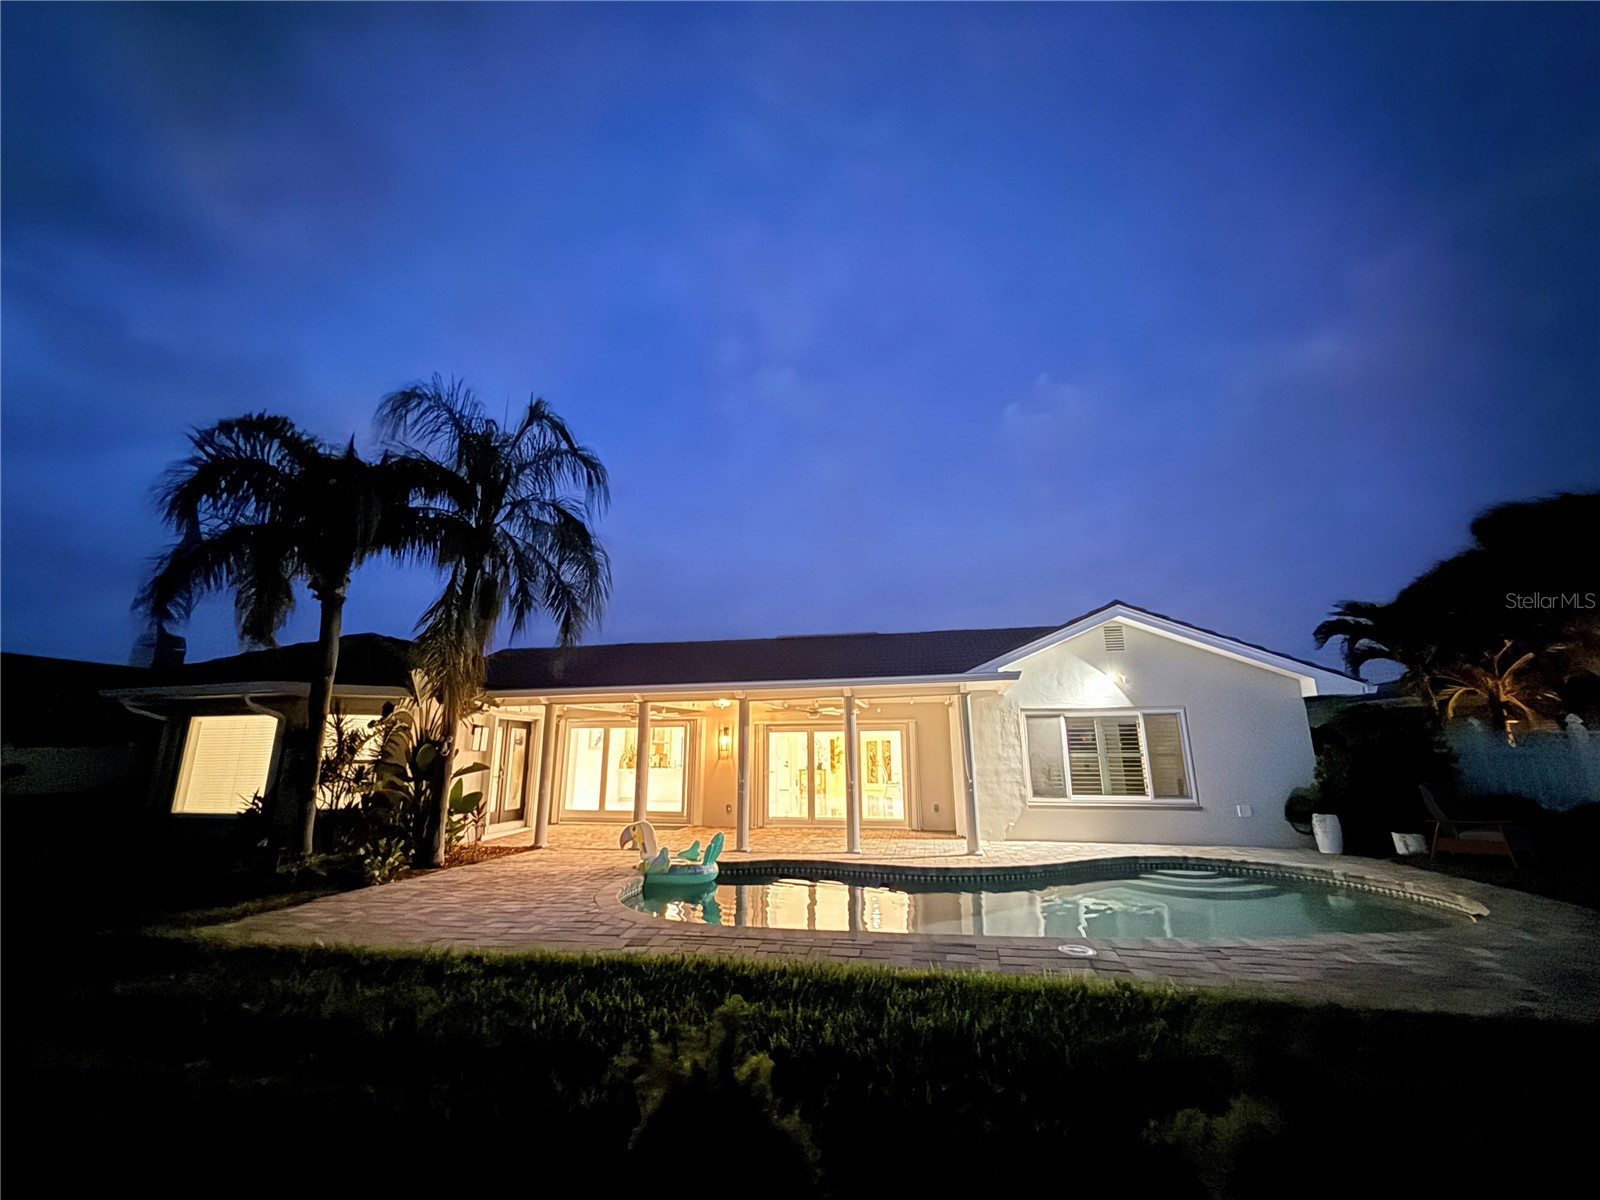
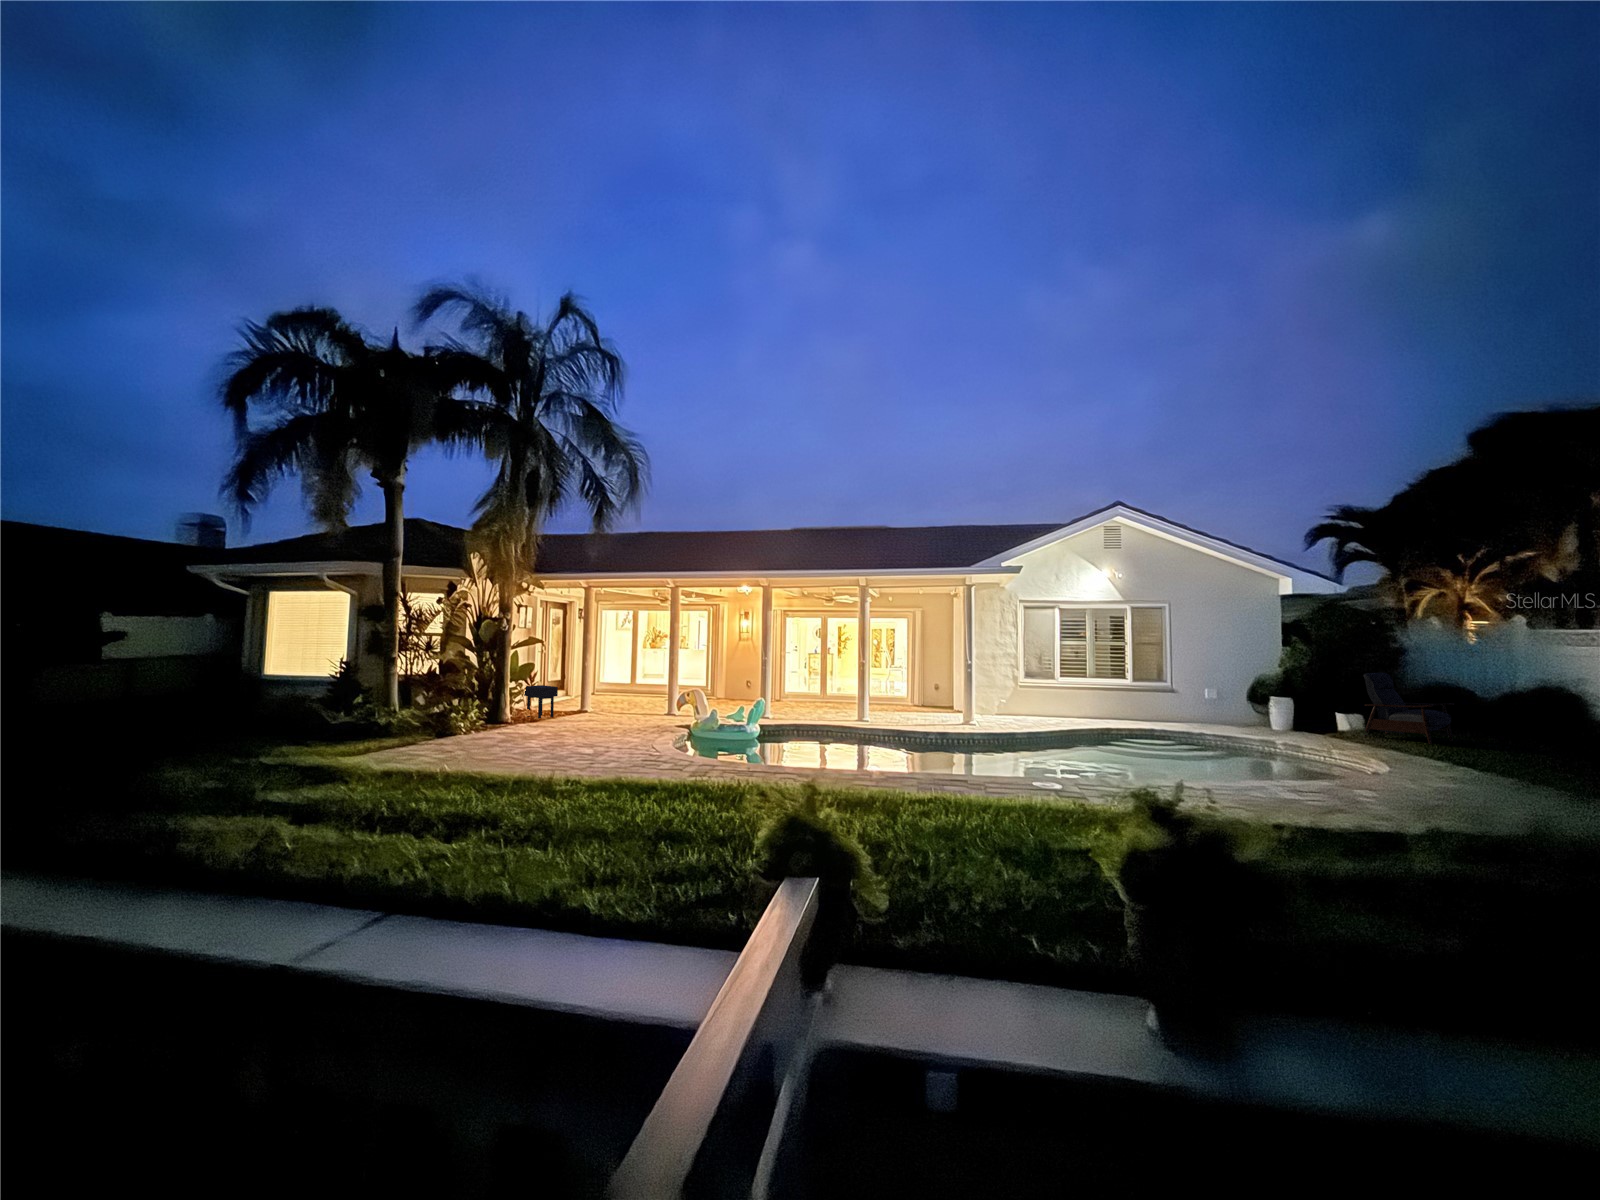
side table: none [470,817,509,857] -> present [524,685,558,718]

